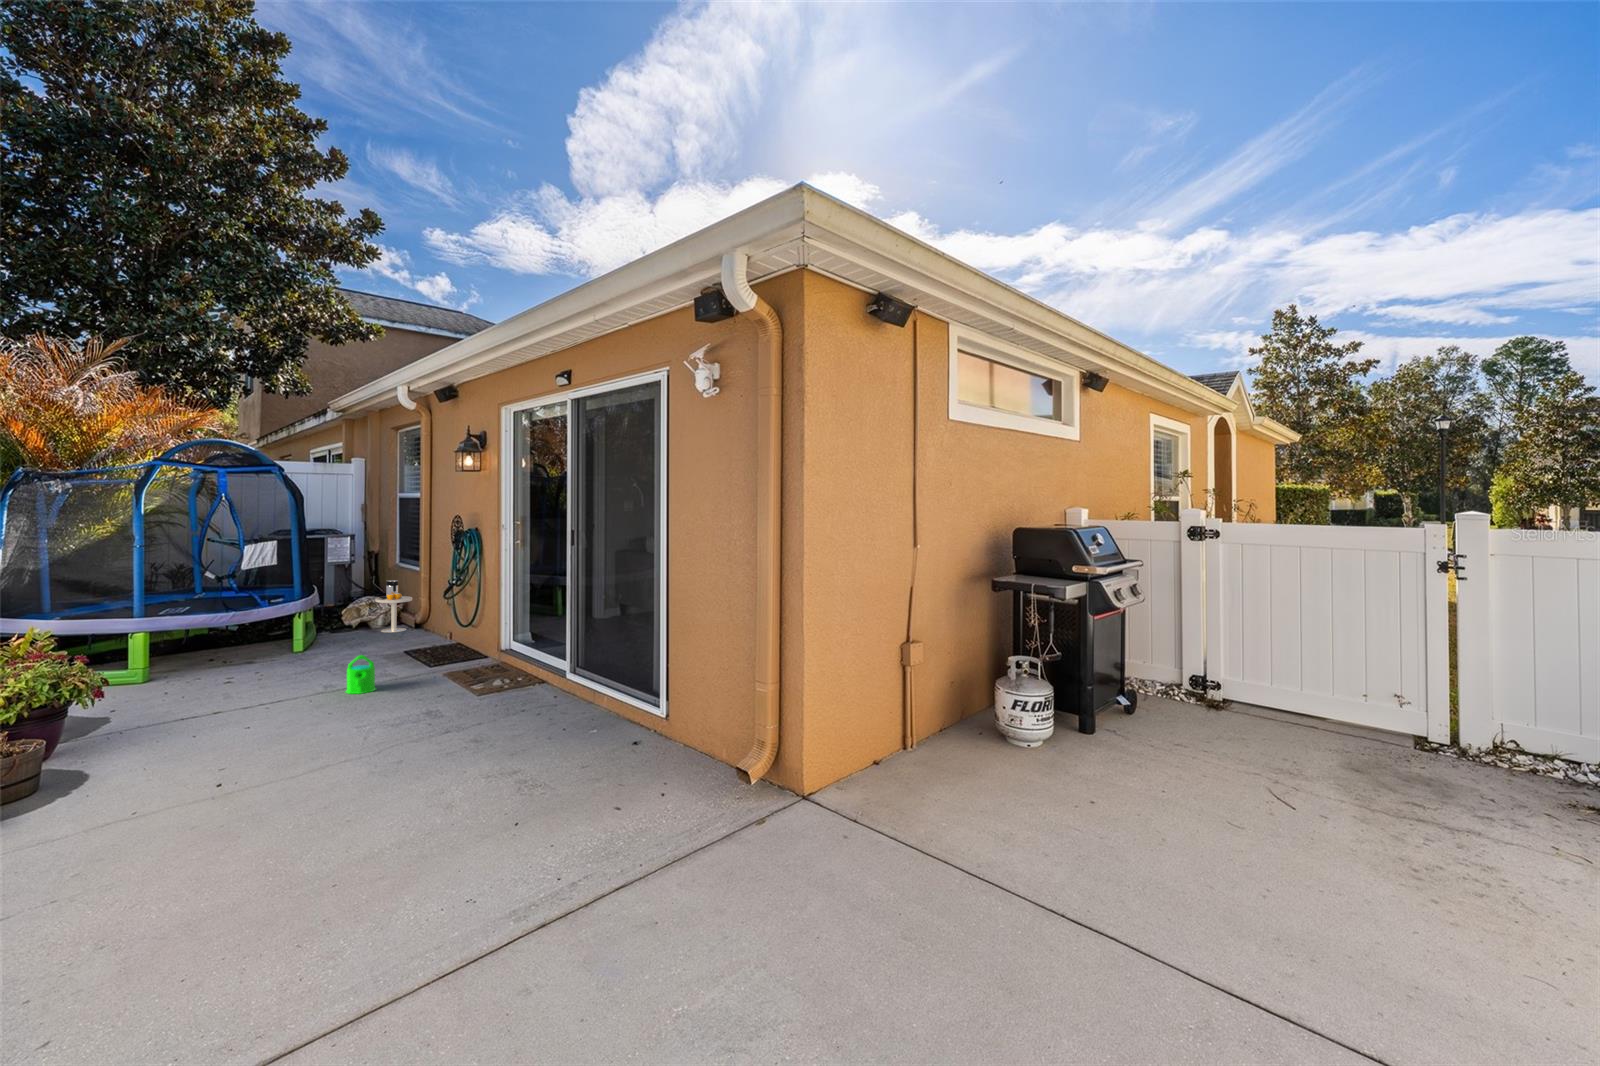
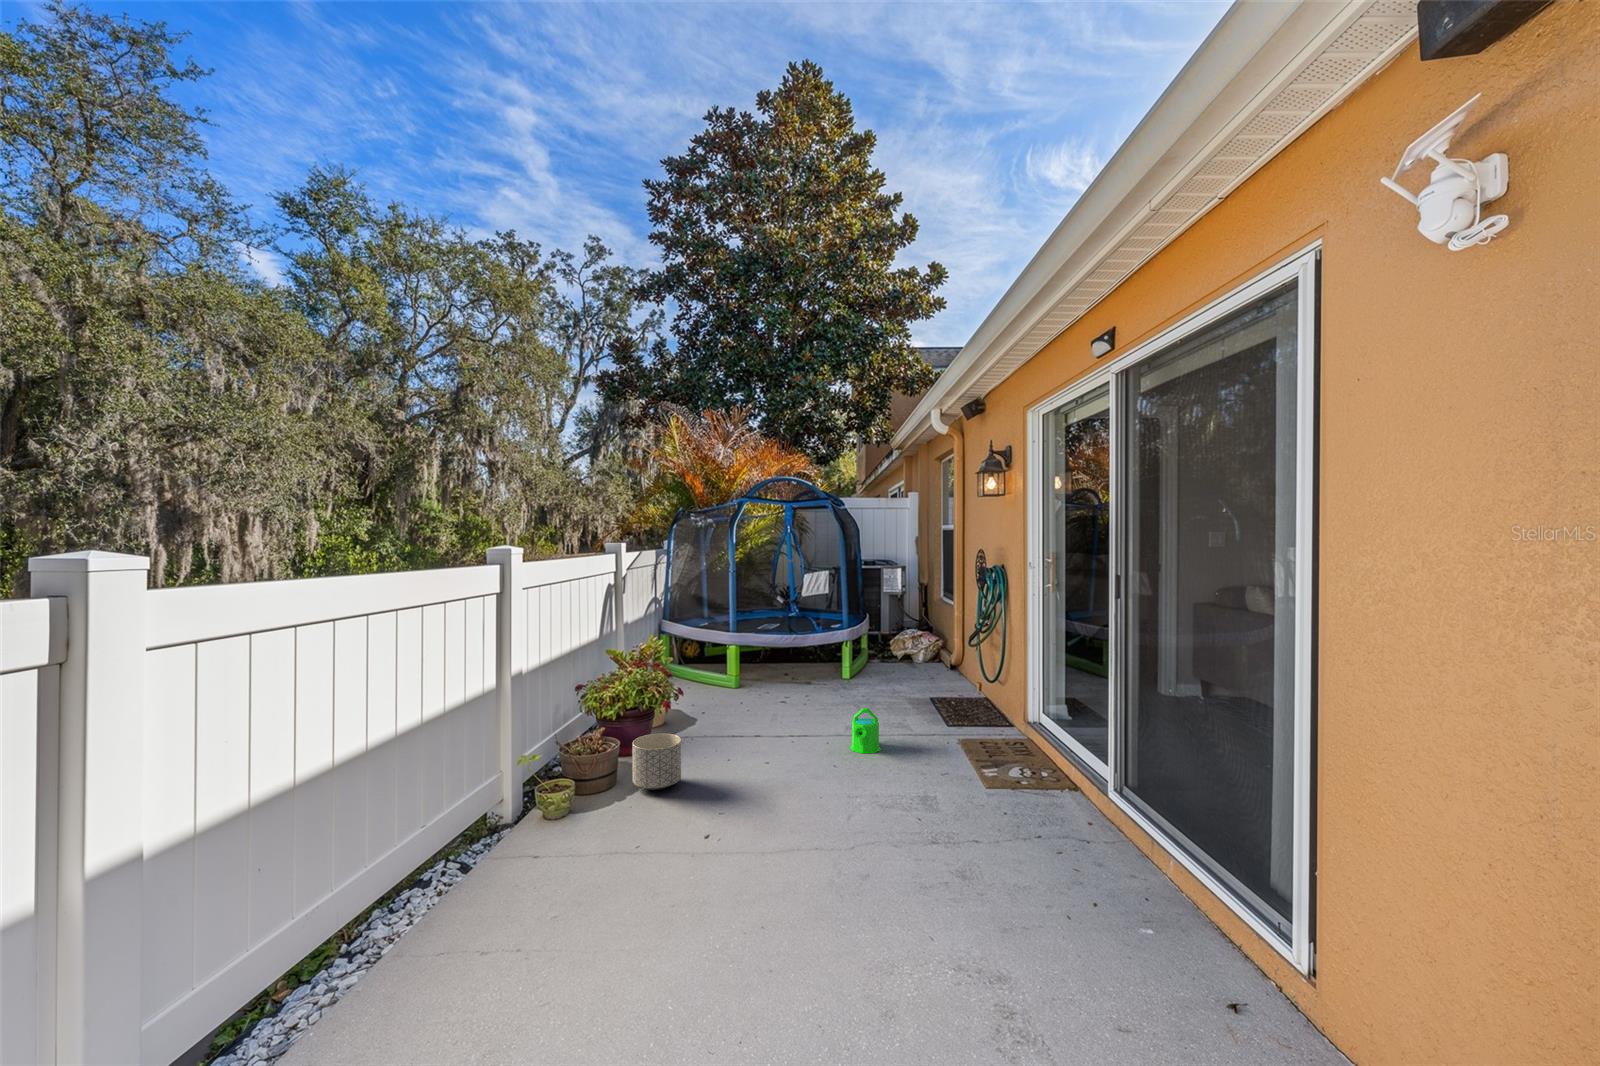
side table: present [375,580,413,632] -> none [914,614,948,670]
planter: none [105,699,171,755] -> present [632,733,681,790]

